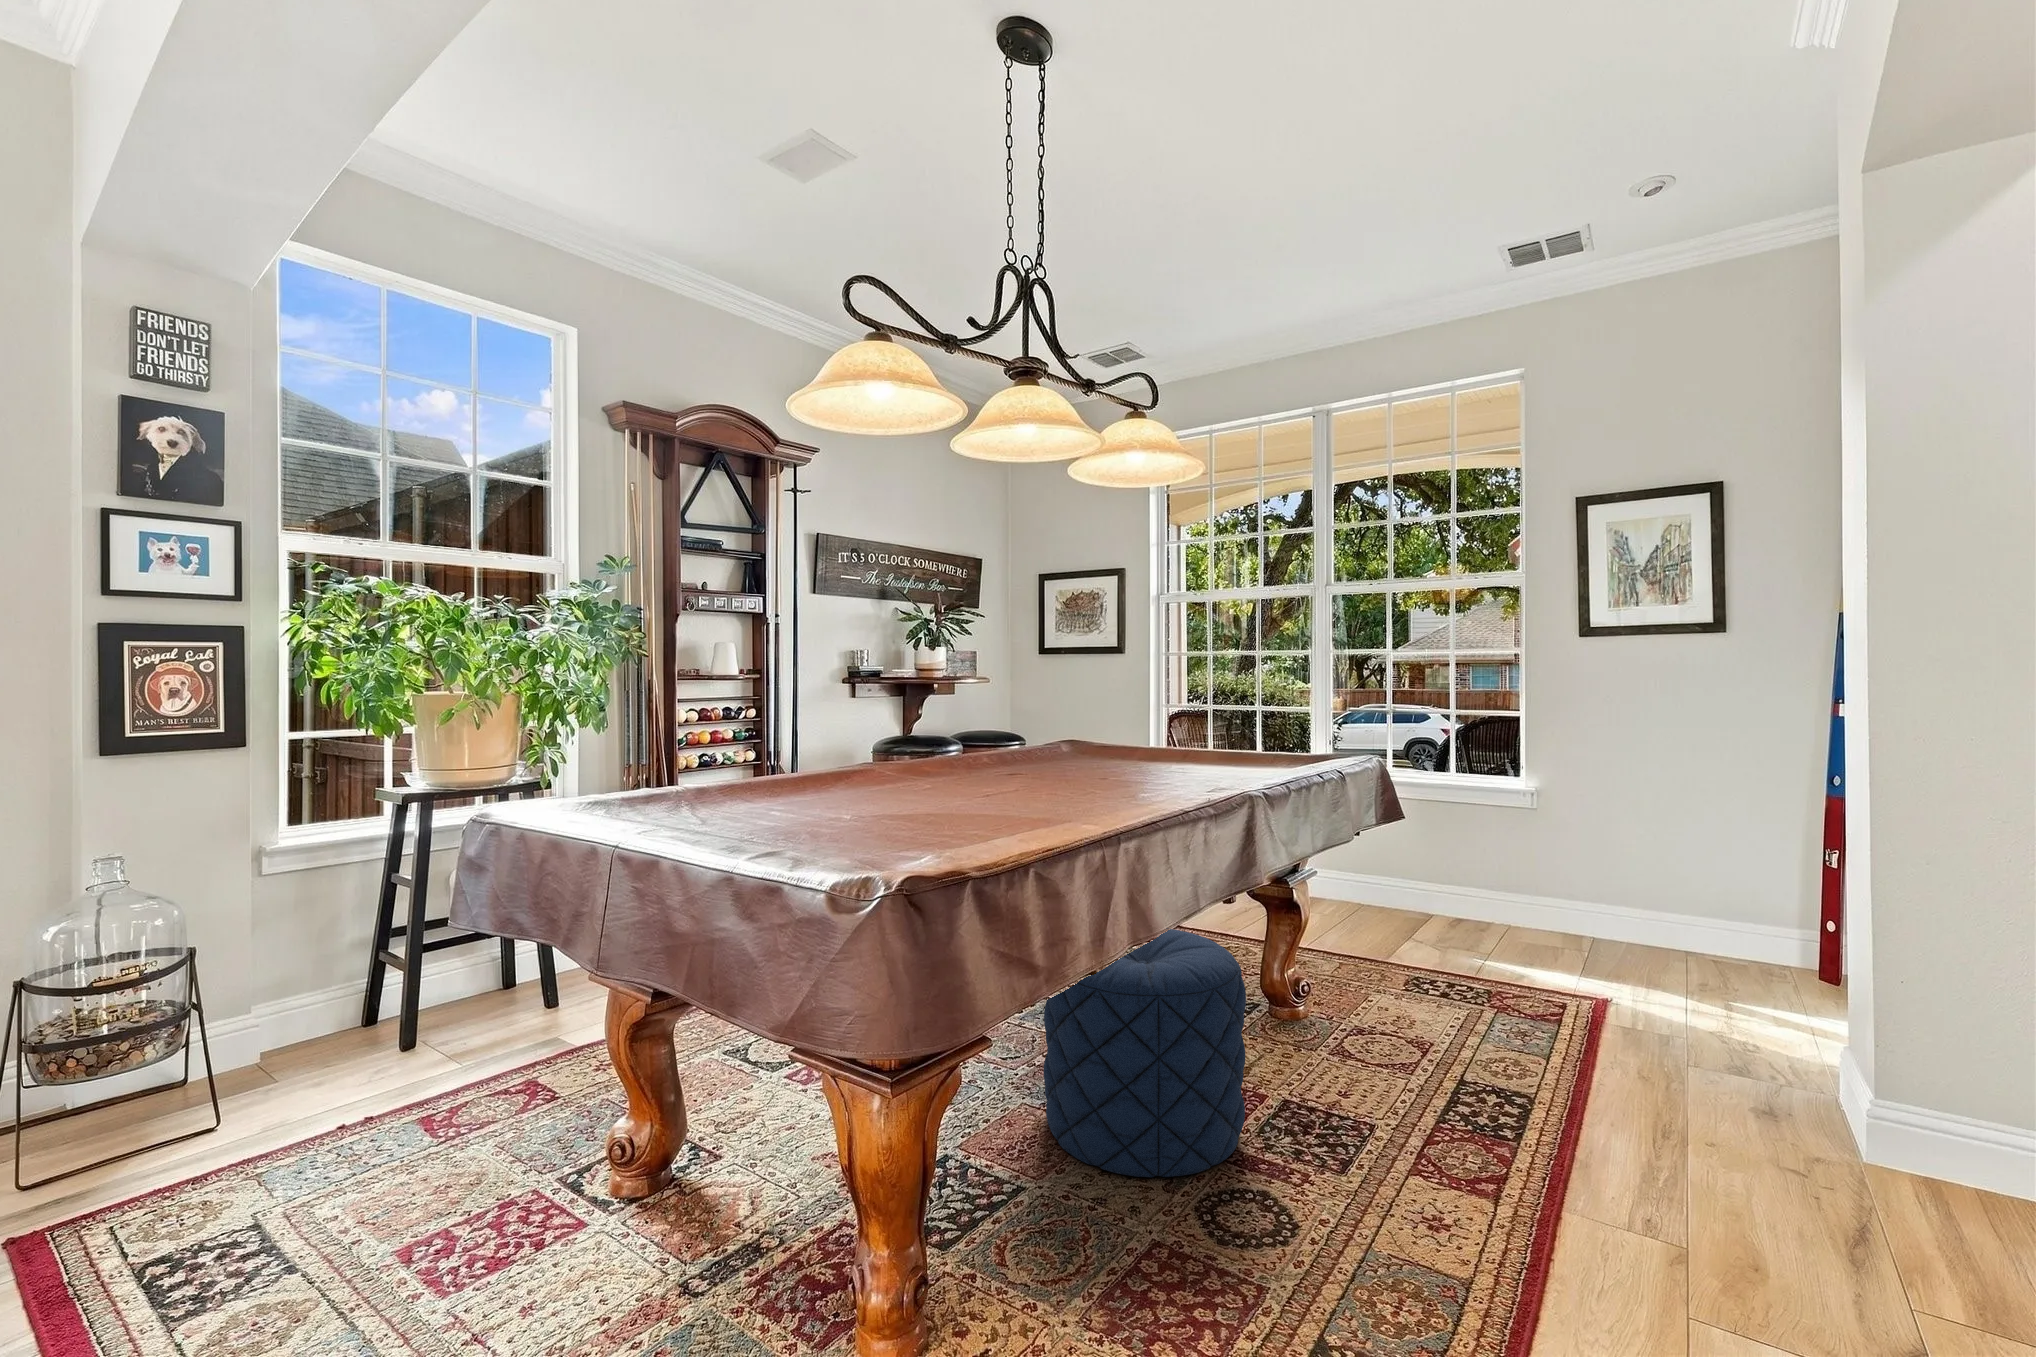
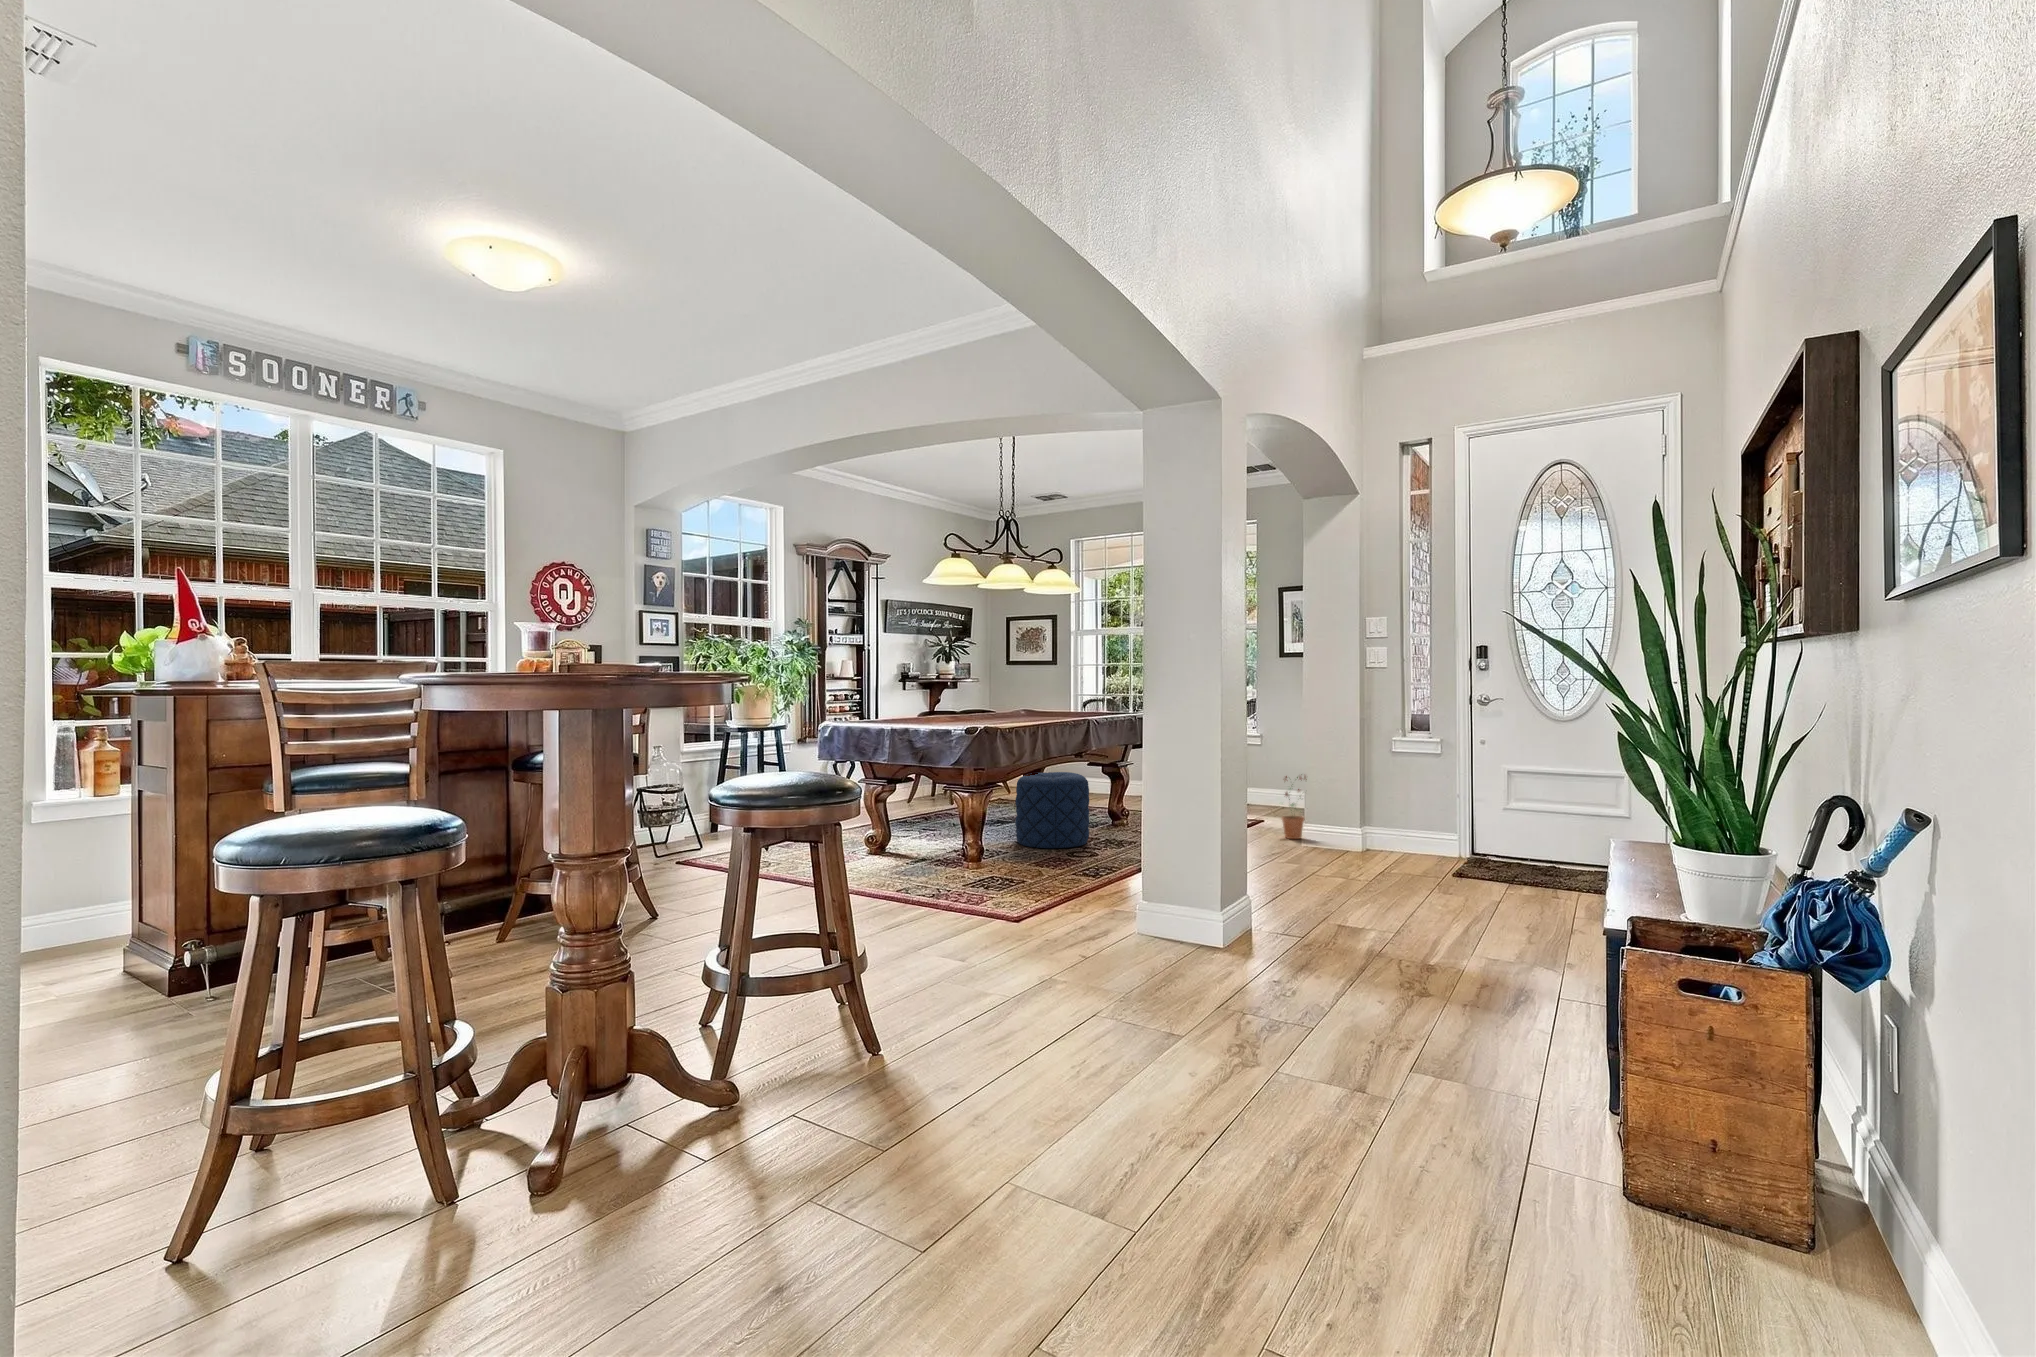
potted plant: none [1722,944,1829,1118] -> present [1282,776,1307,839]

